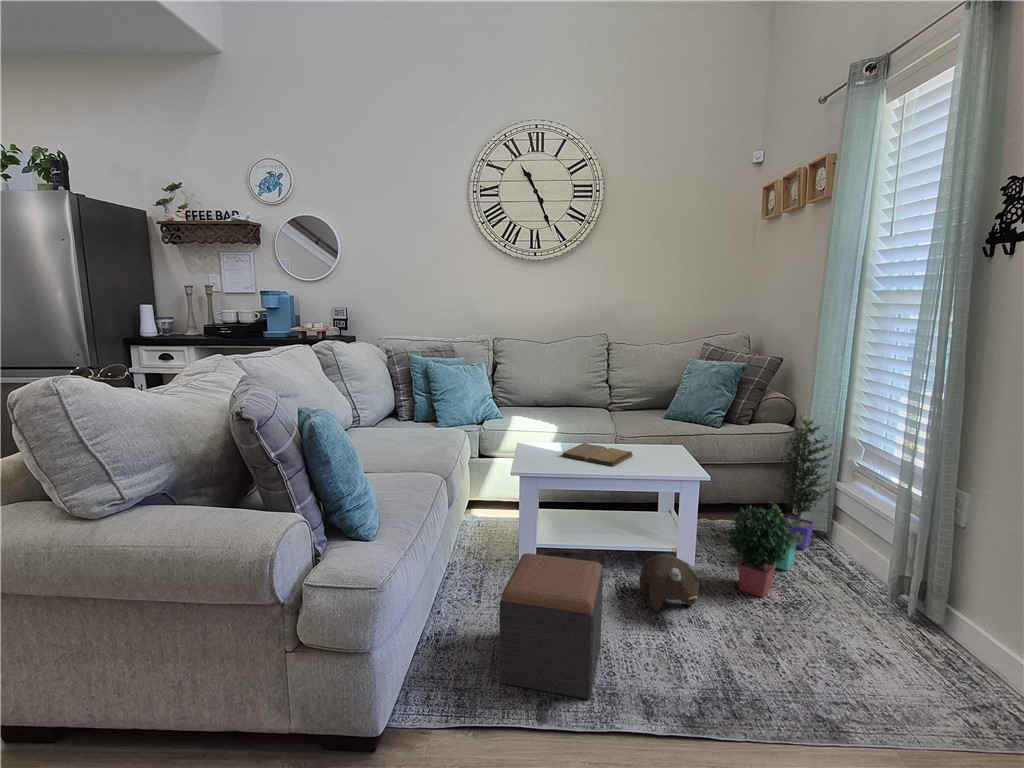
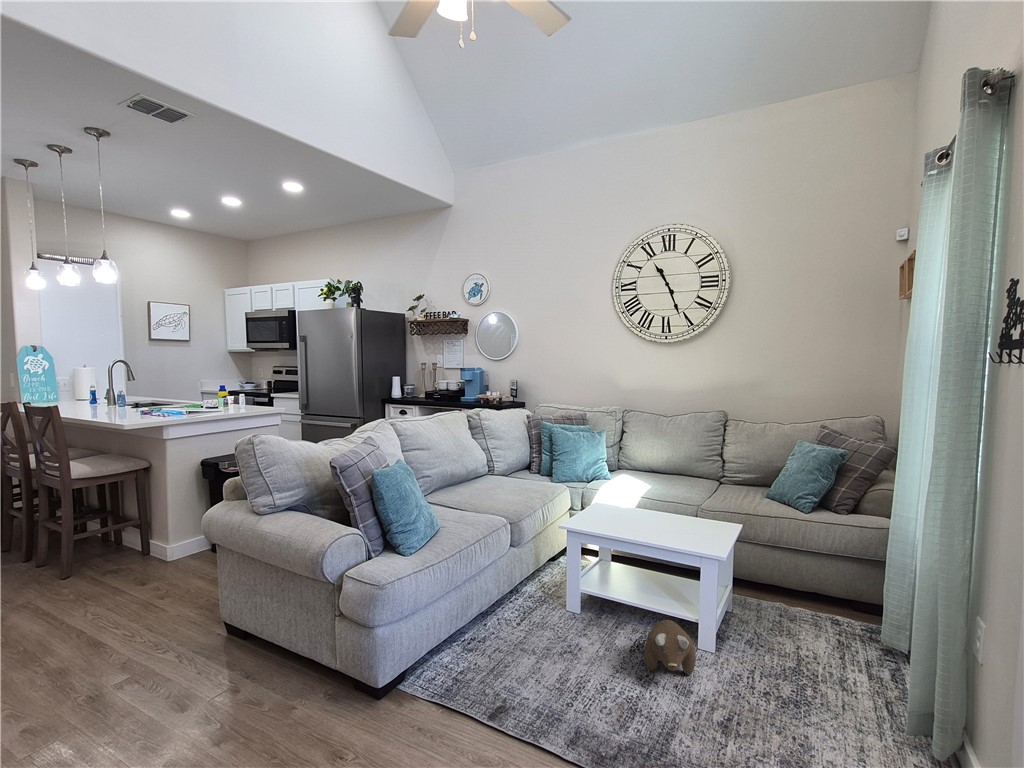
potted plant: present [726,415,832,597] -> none [737,512,905,689]
book: present [562,443,633,466] -> none [610,510,675,534]
footstool: present [499,553,603,699] -> none [485,590,581,717]

